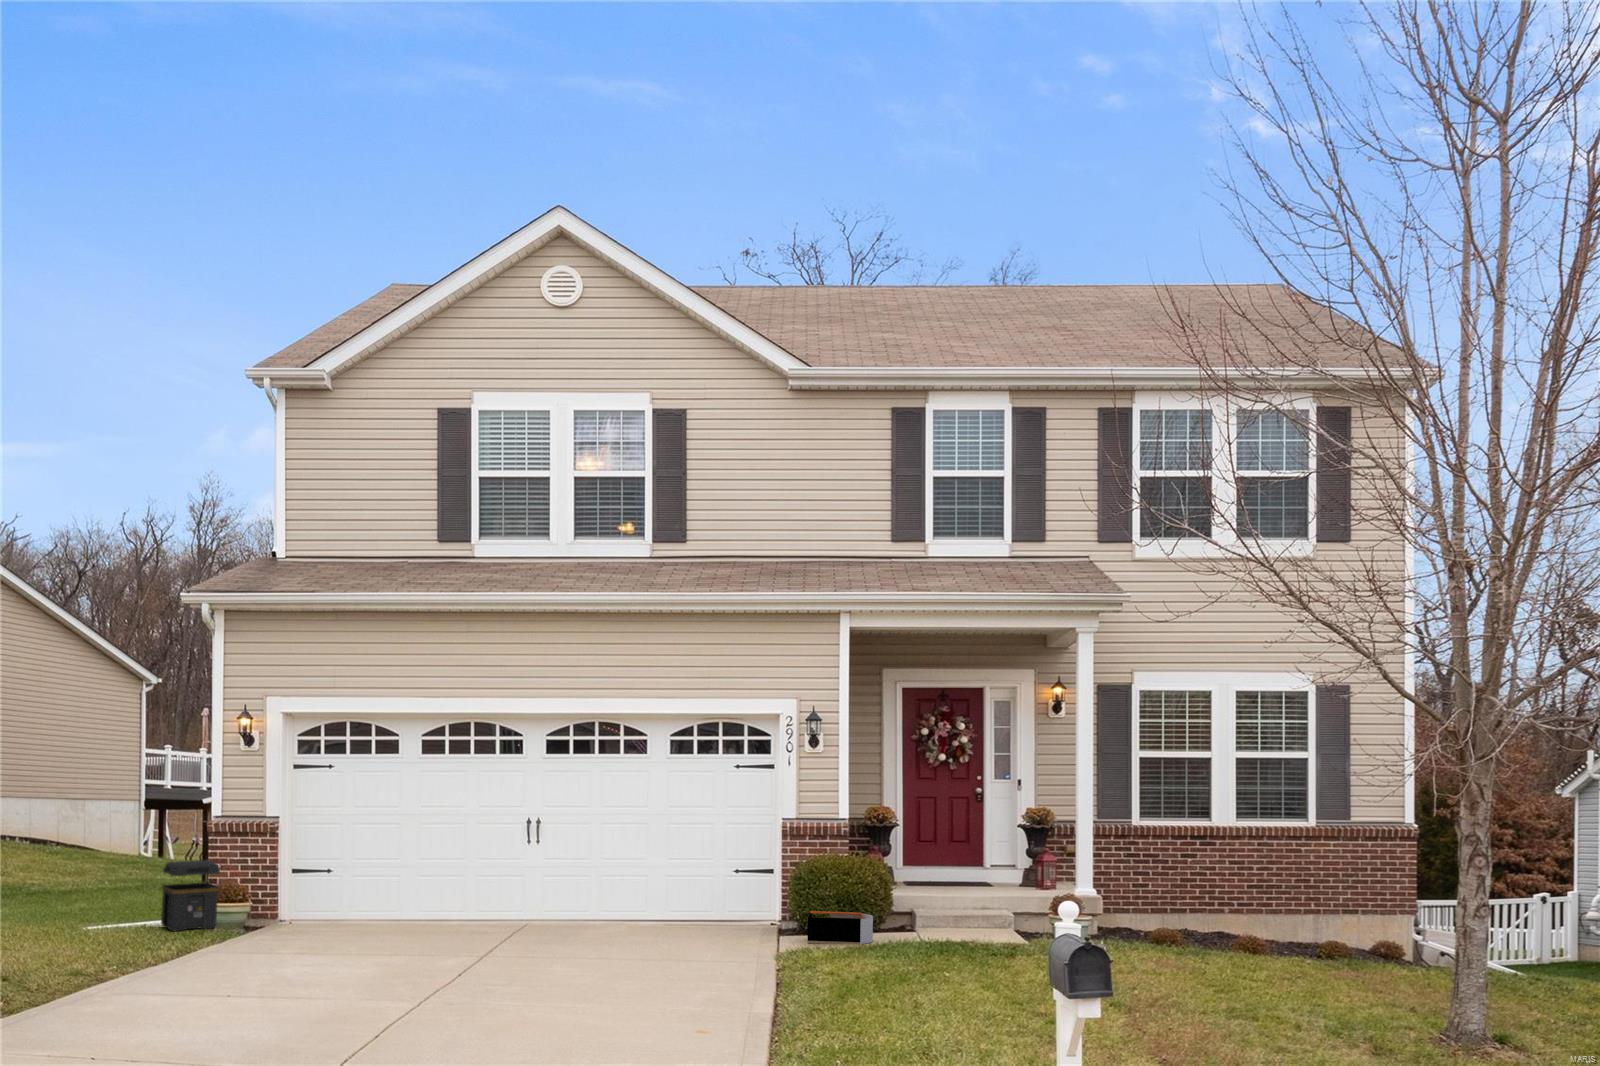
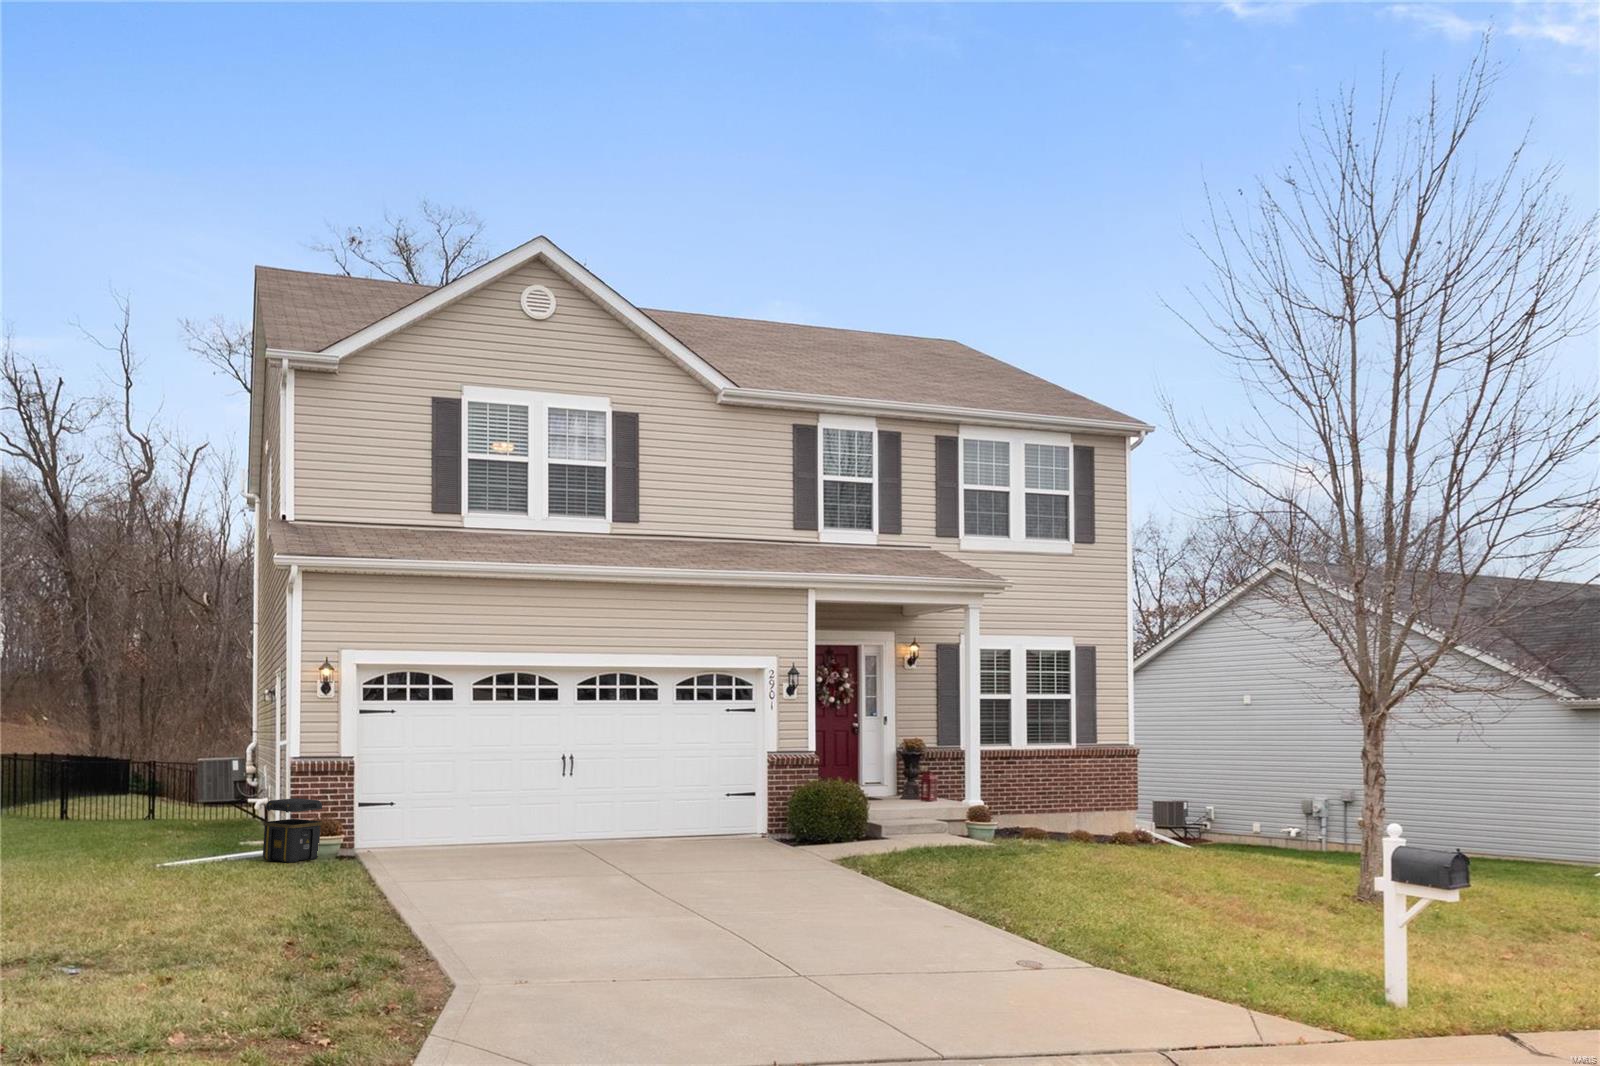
storage bin: present [807,911,873,944] -> none [821,817,872,841]

